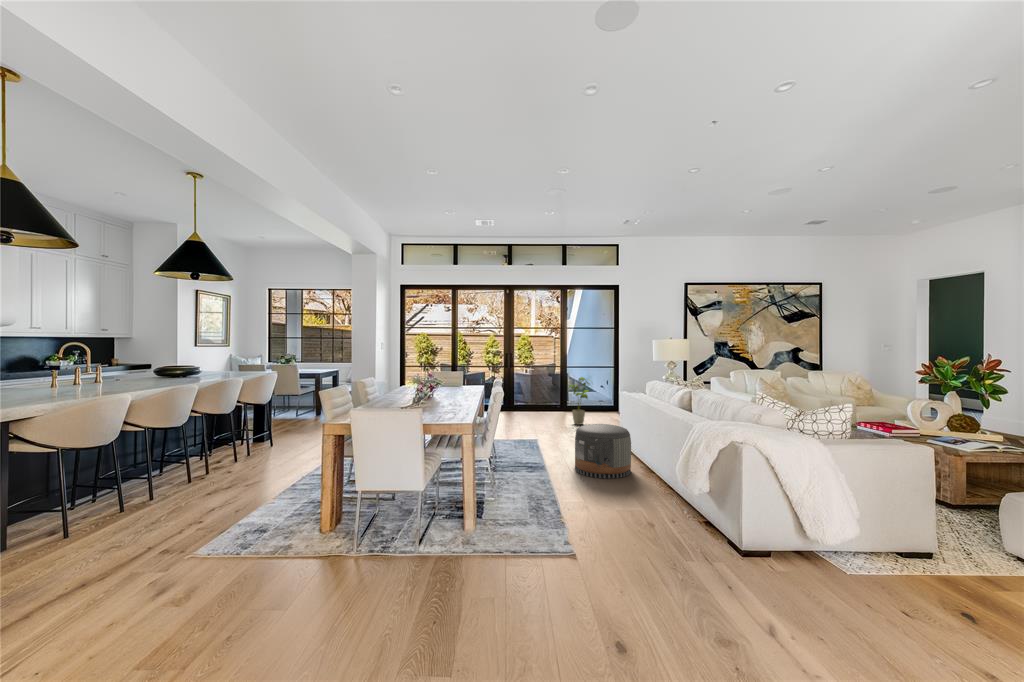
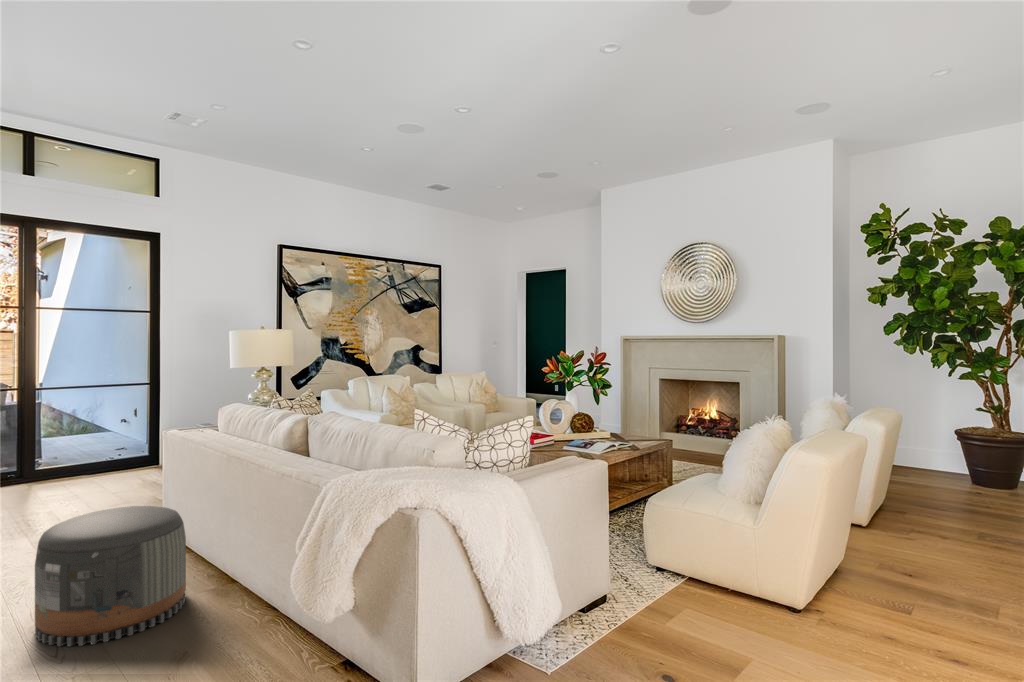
house plant: present [569,377,589,425] -> none [40,406,102,503]

